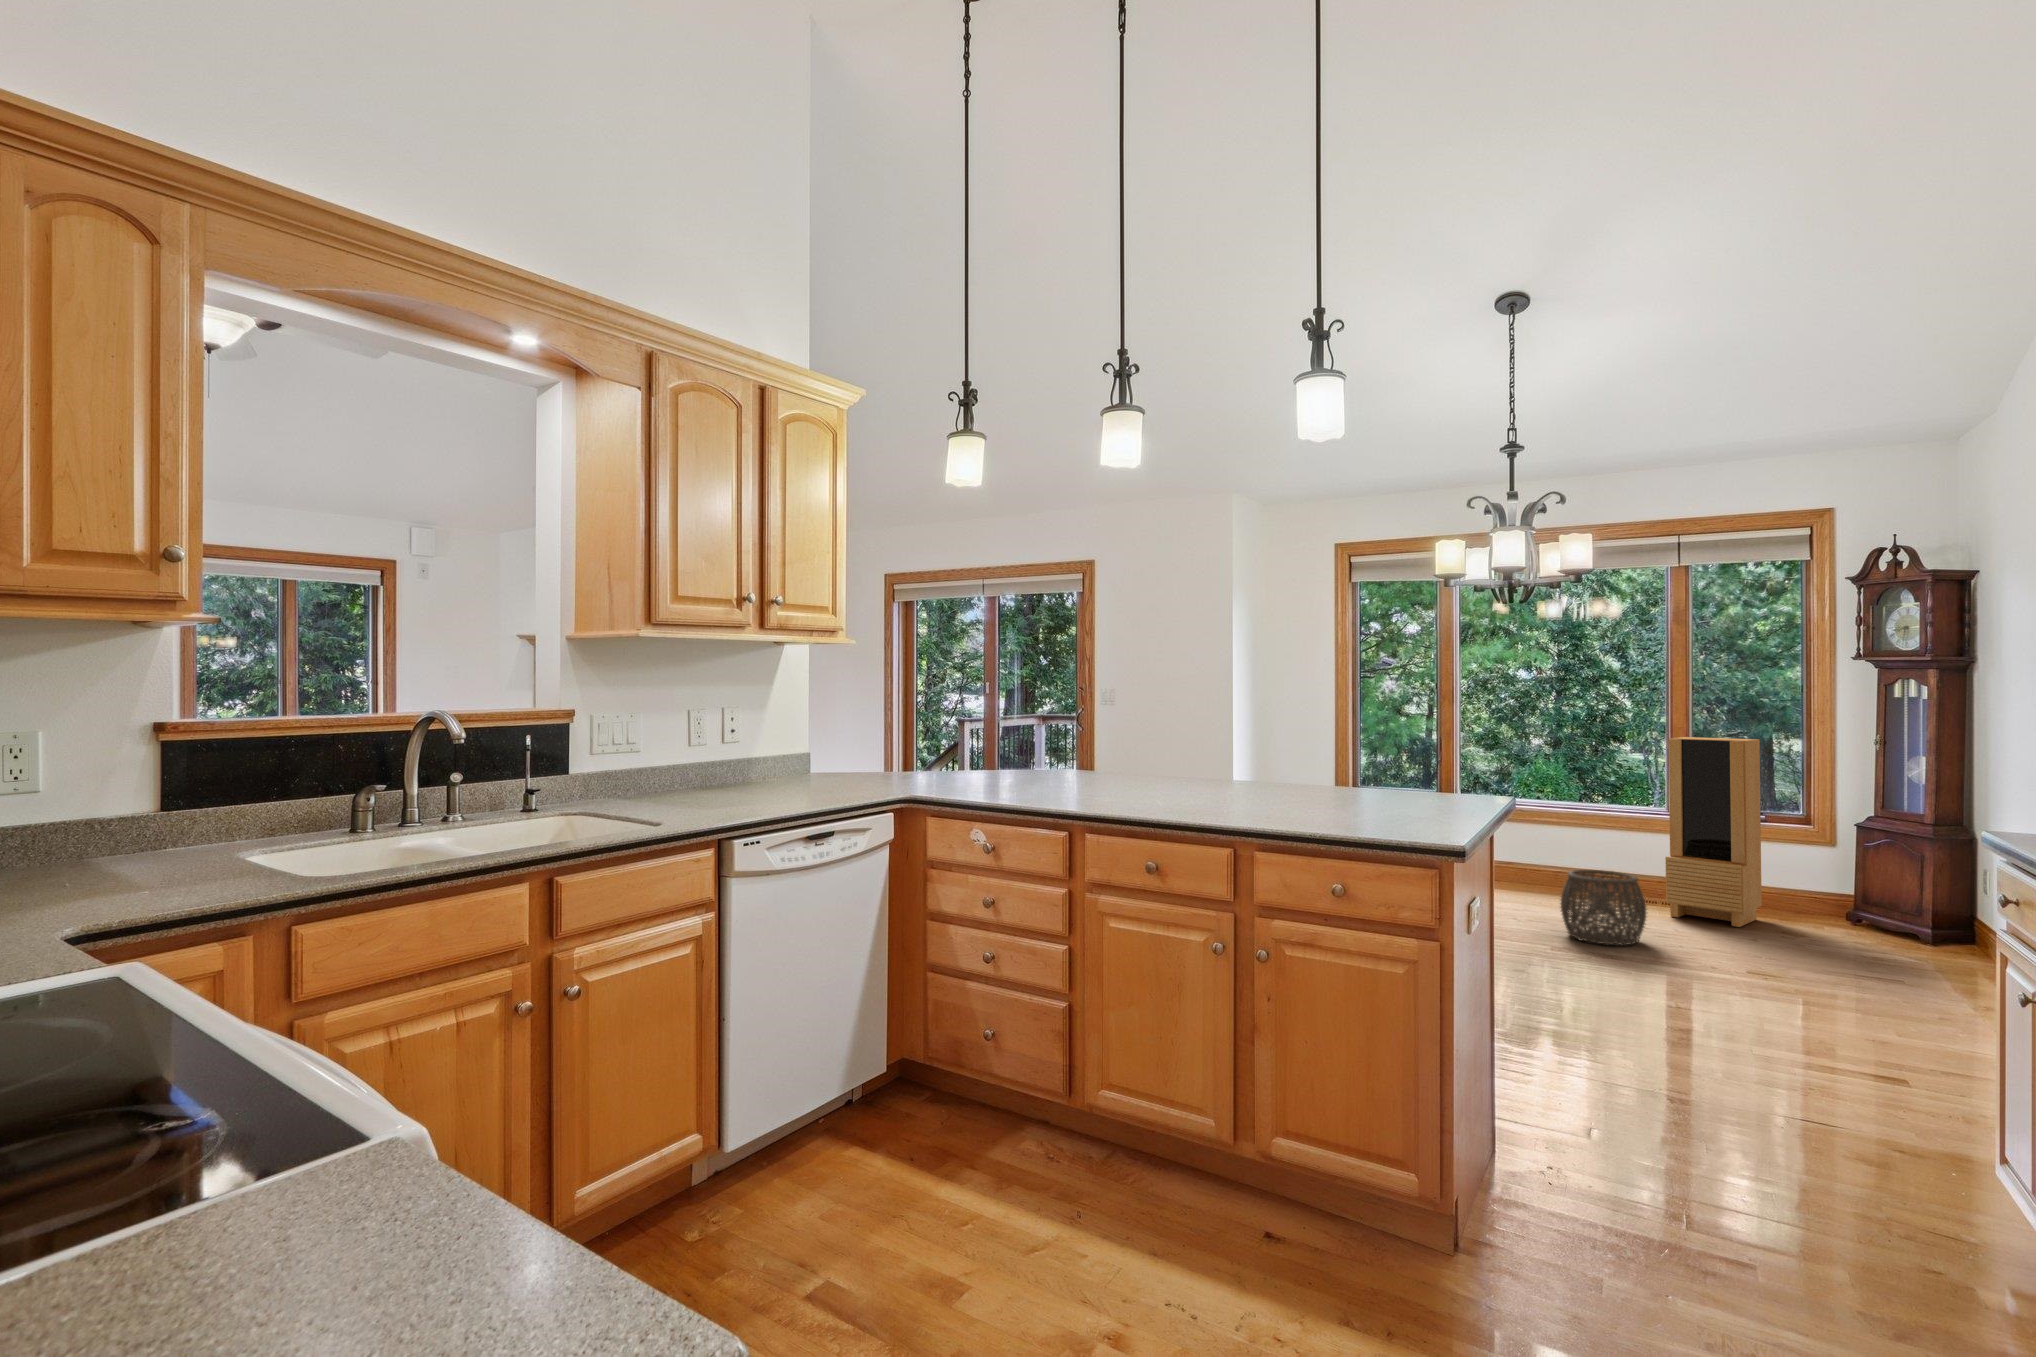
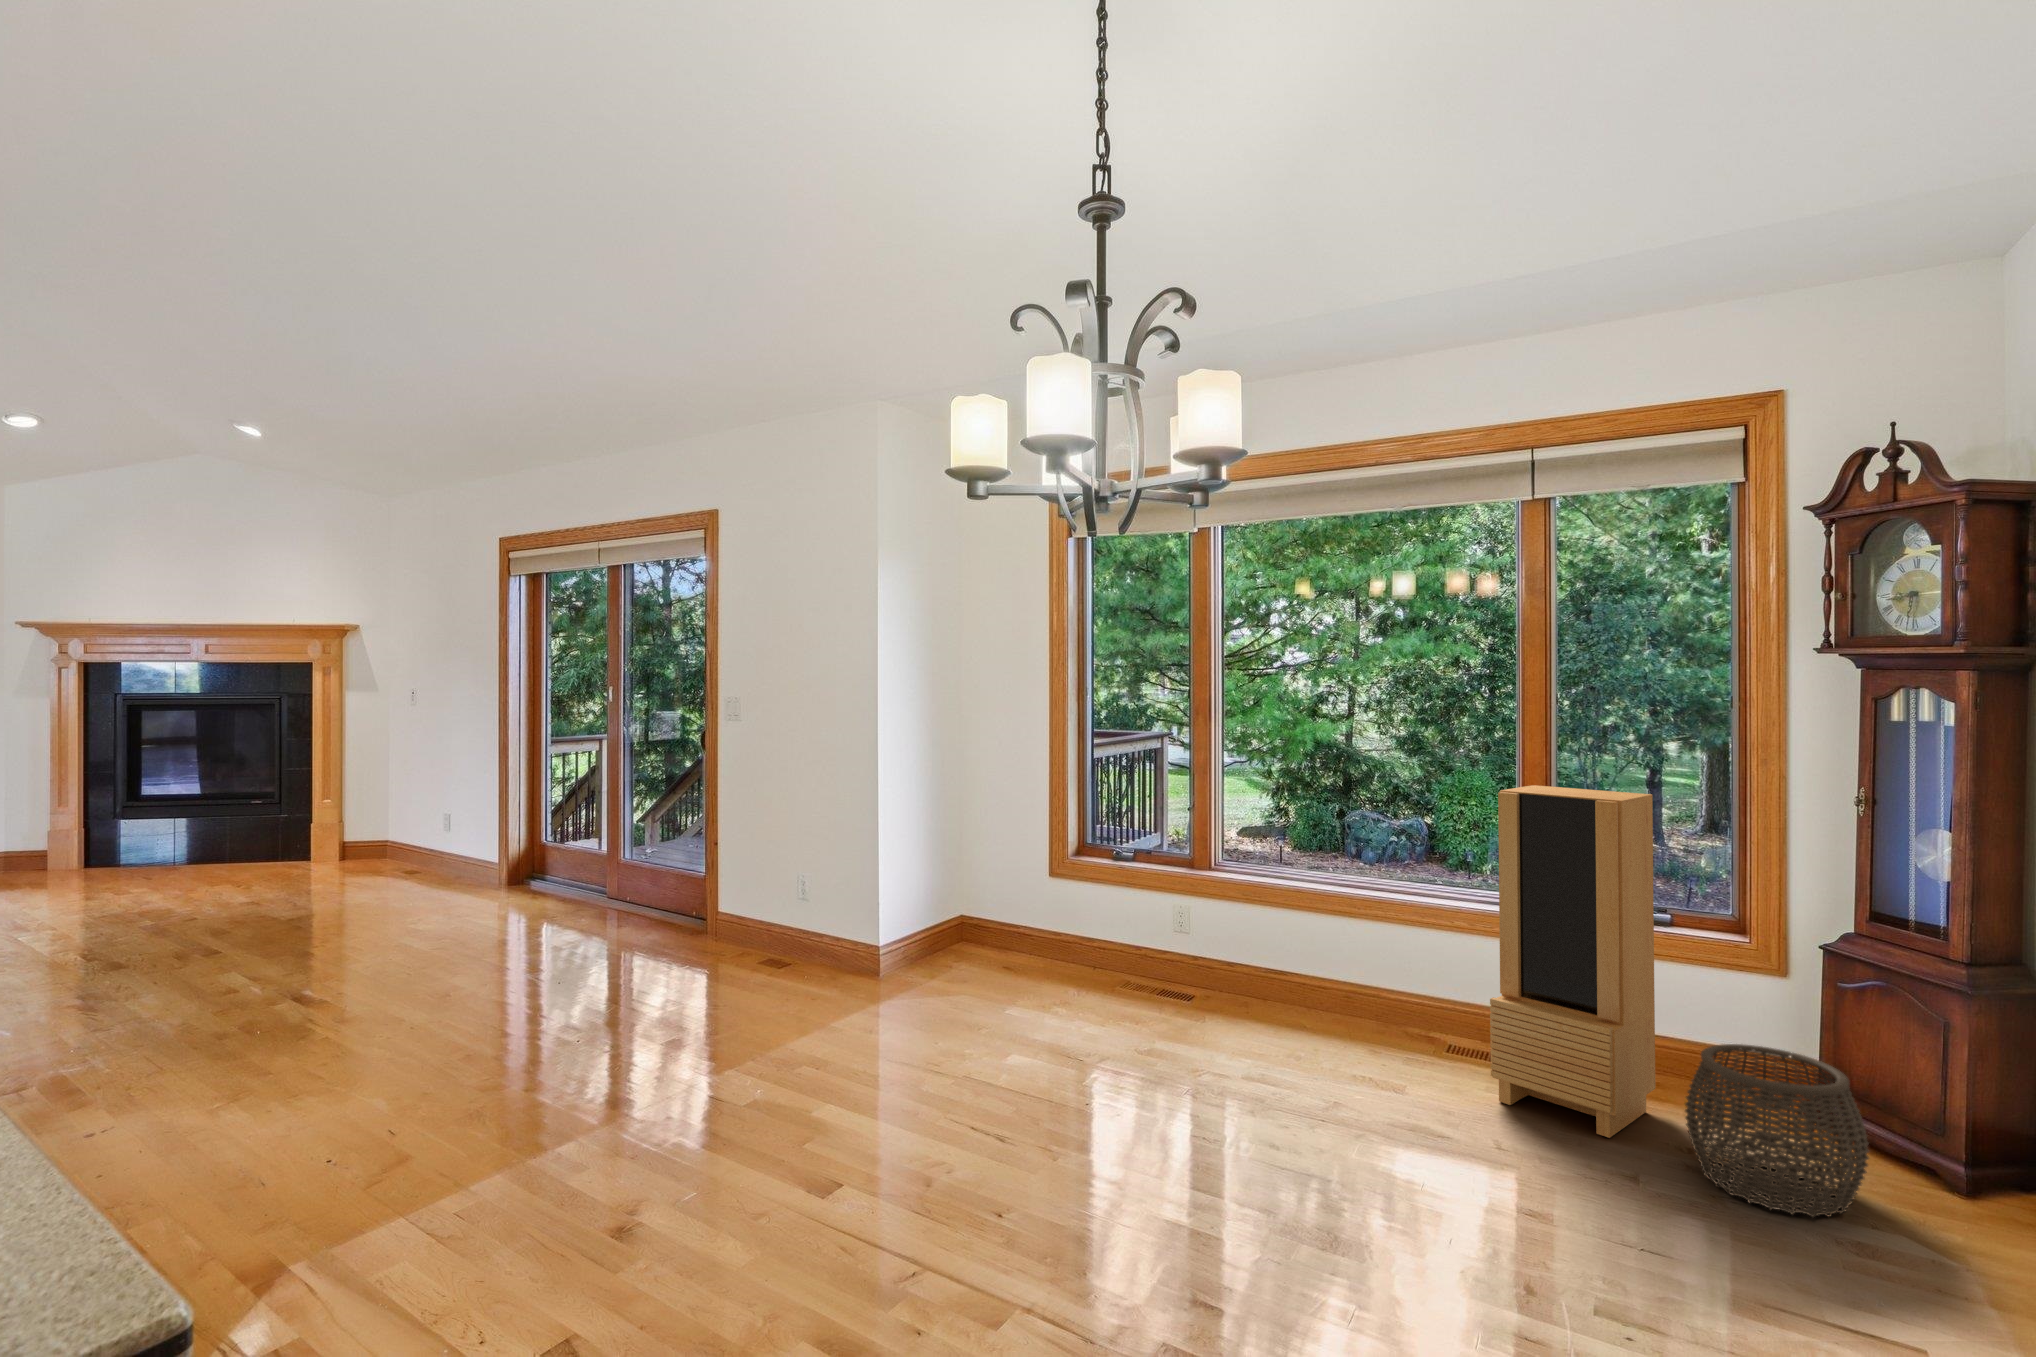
woven basket: present [1560,870,1647,946] -> present [1685,1044,1869,1217]

